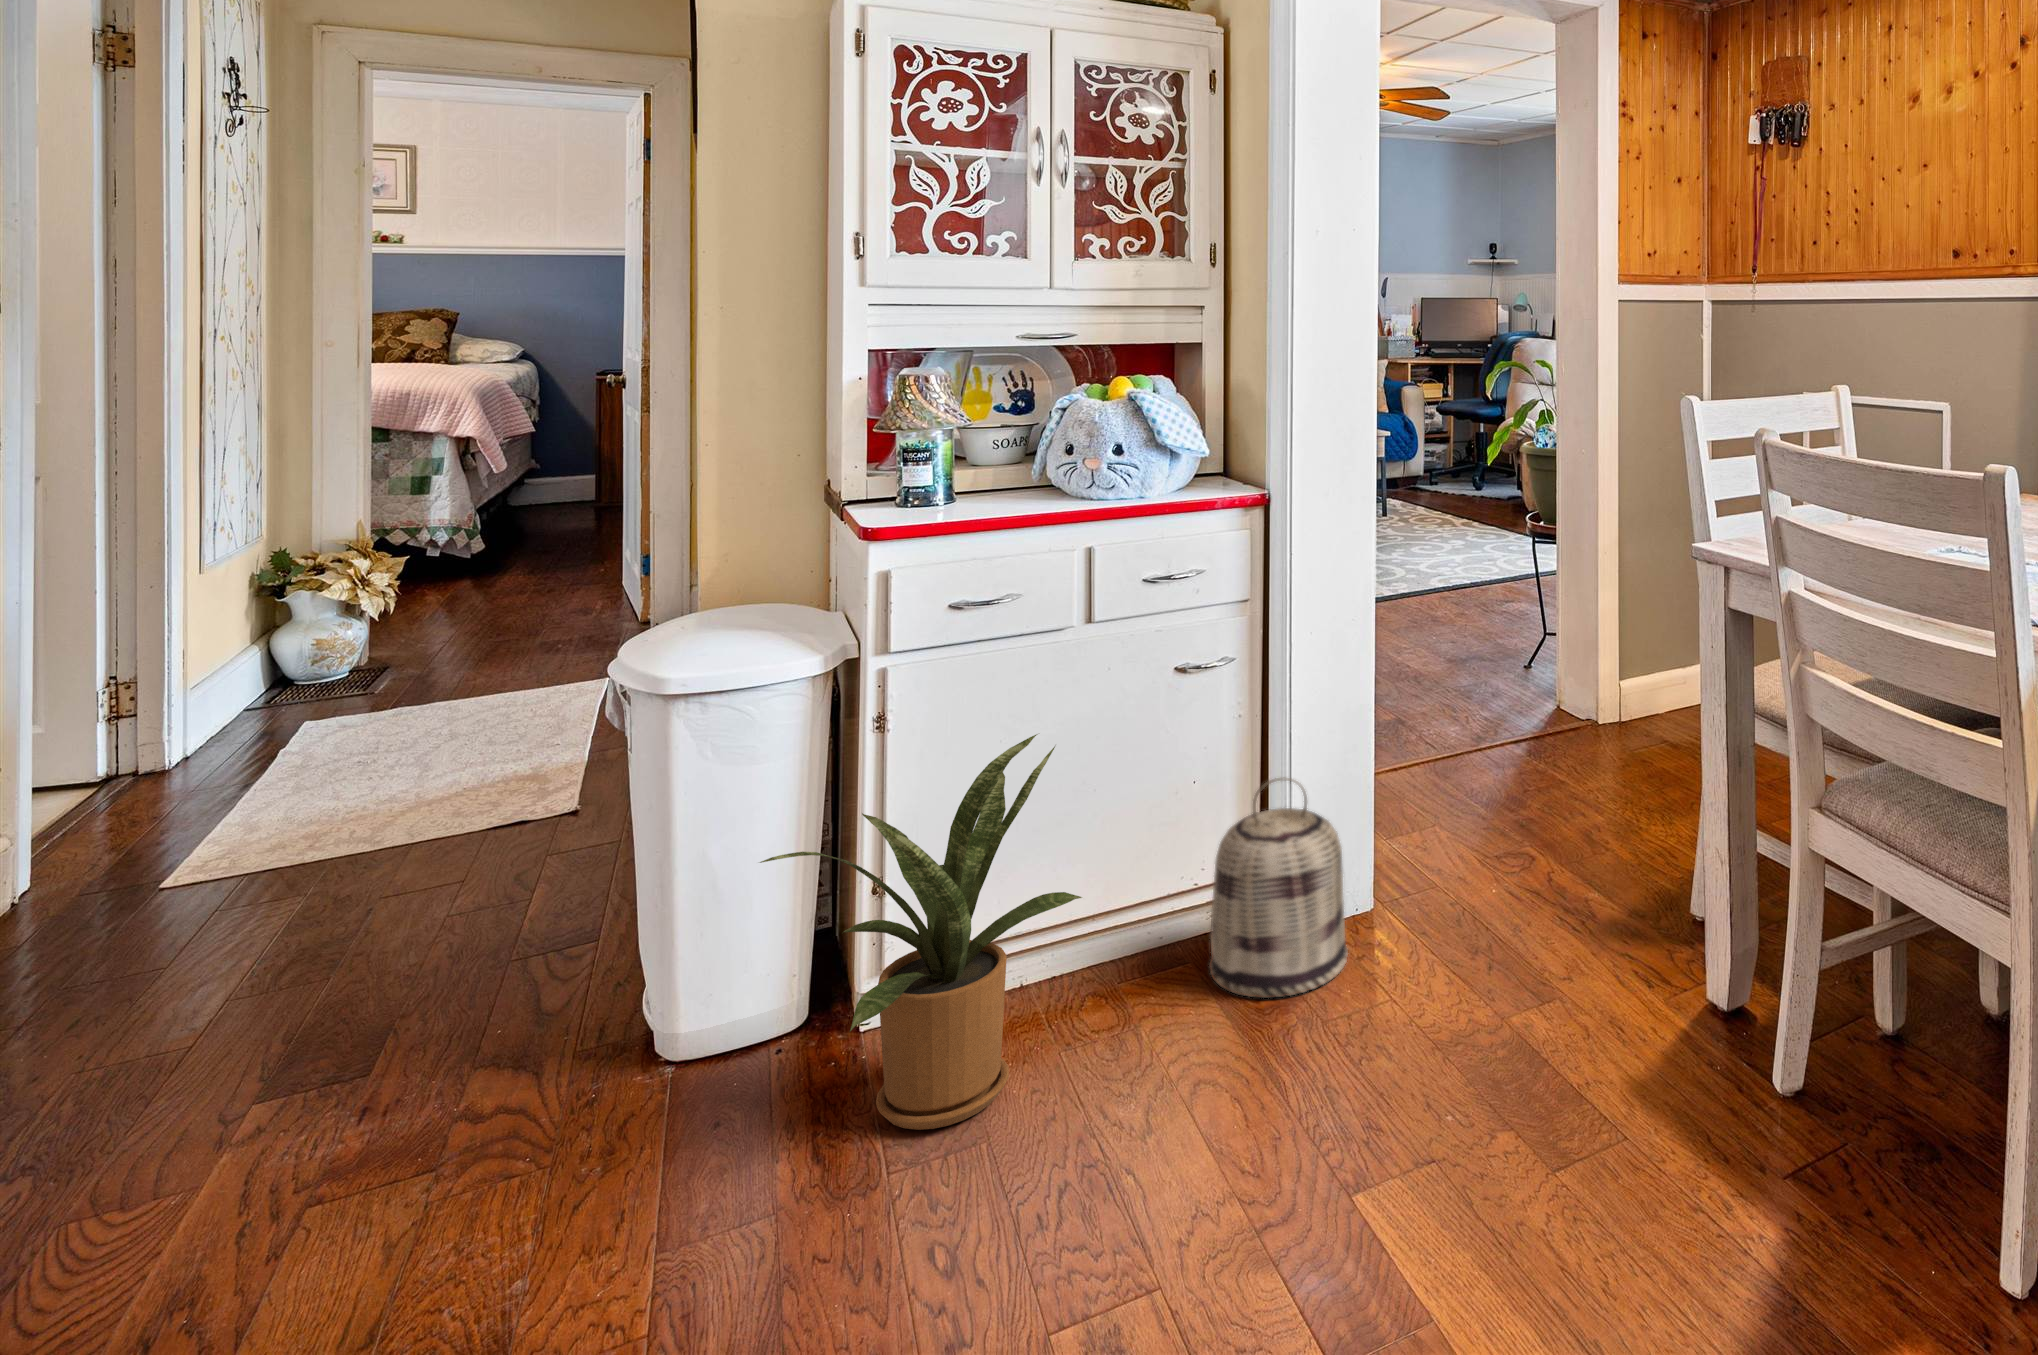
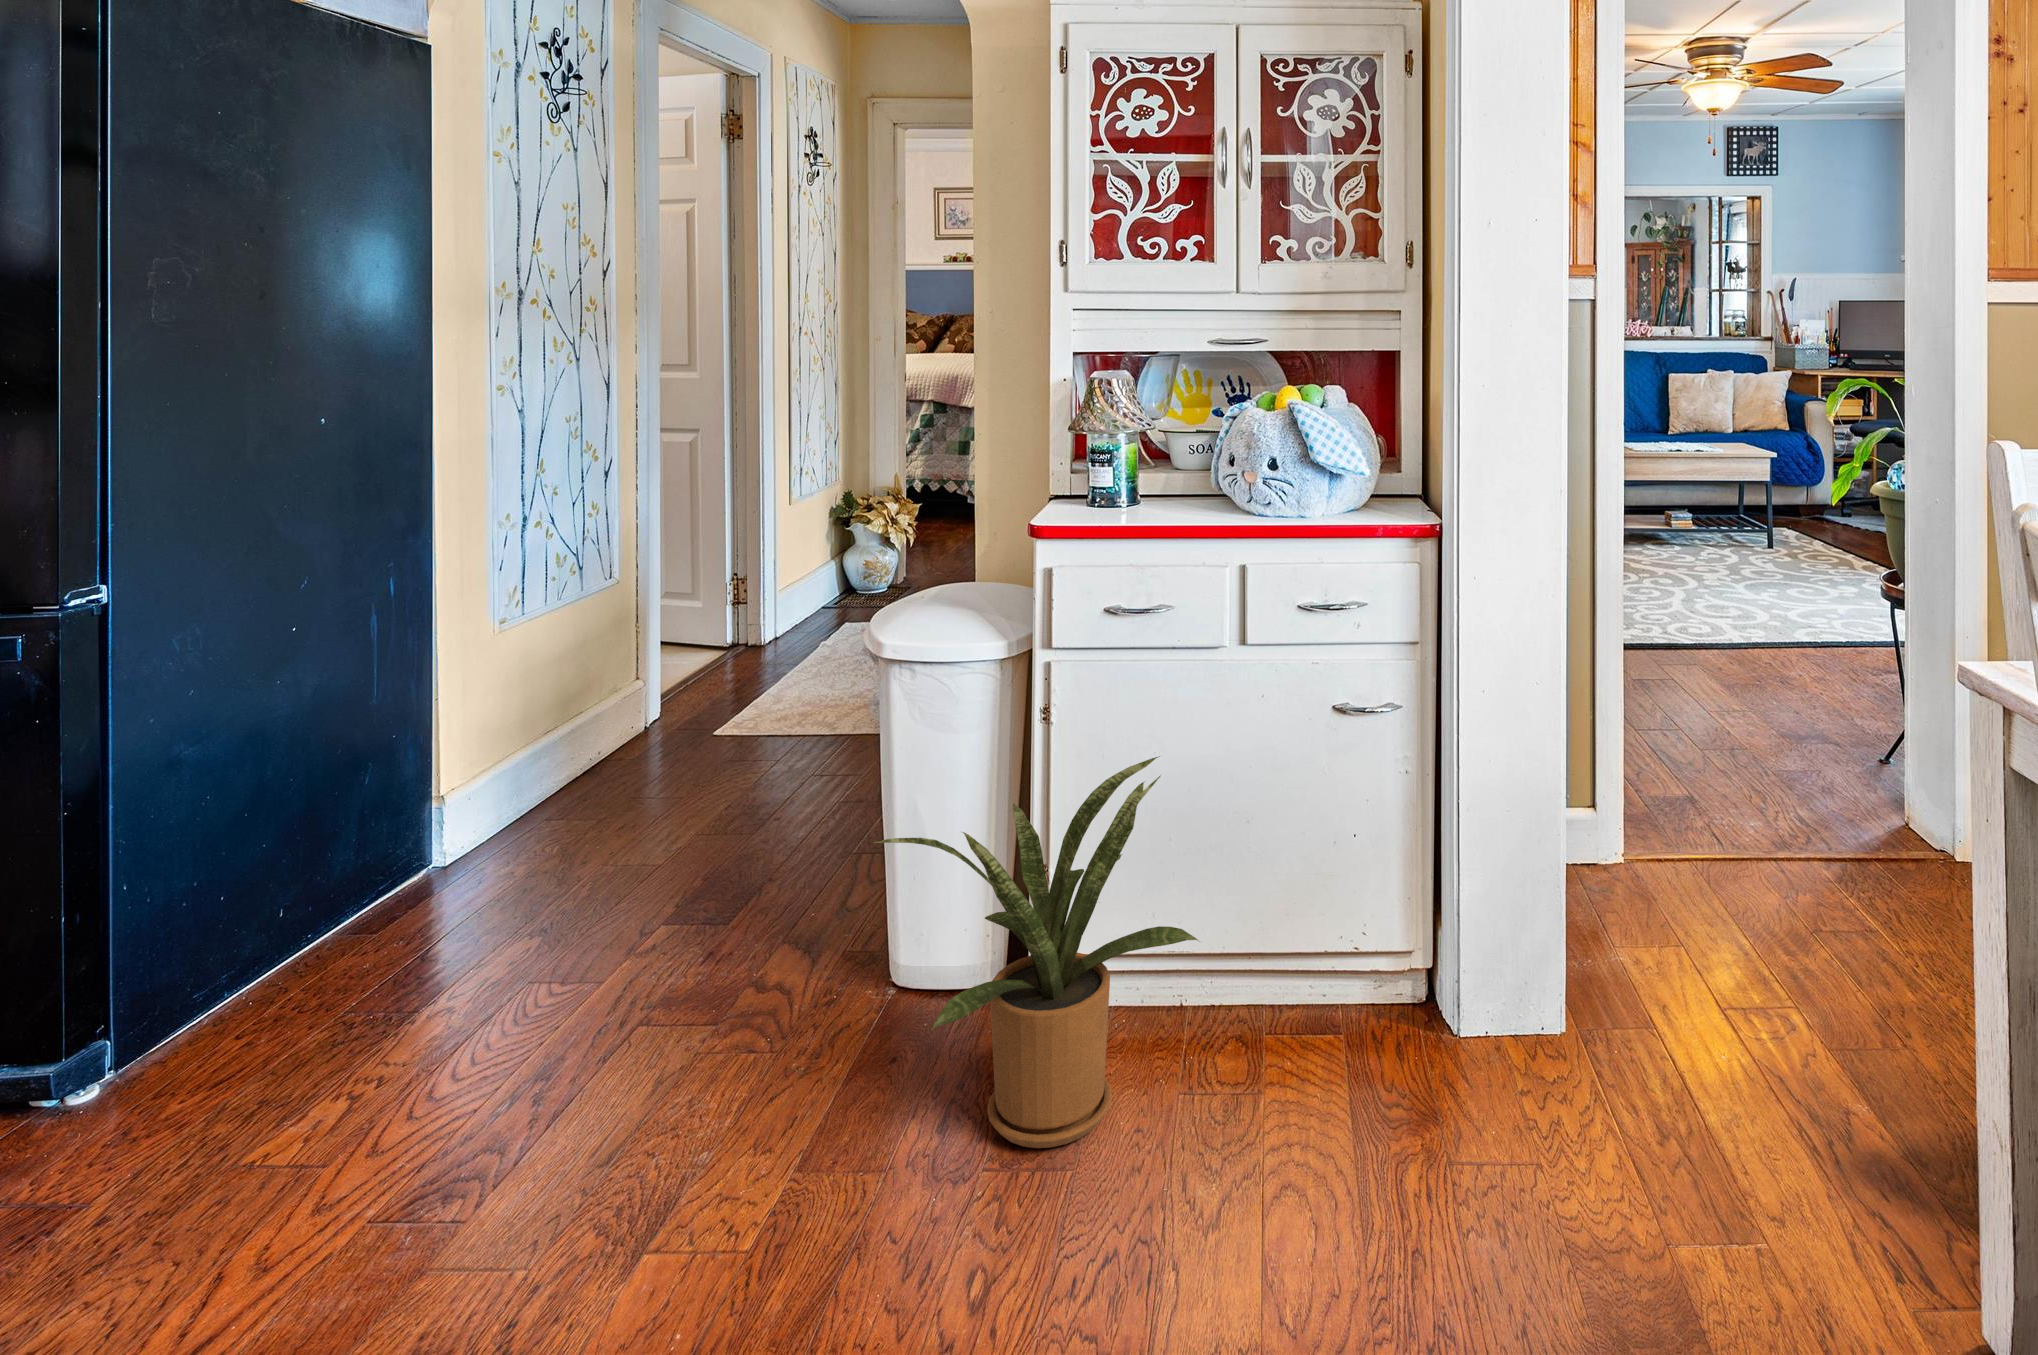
basket: present [1209,777,1348,998] -> none [1350,850,1507,1113]

